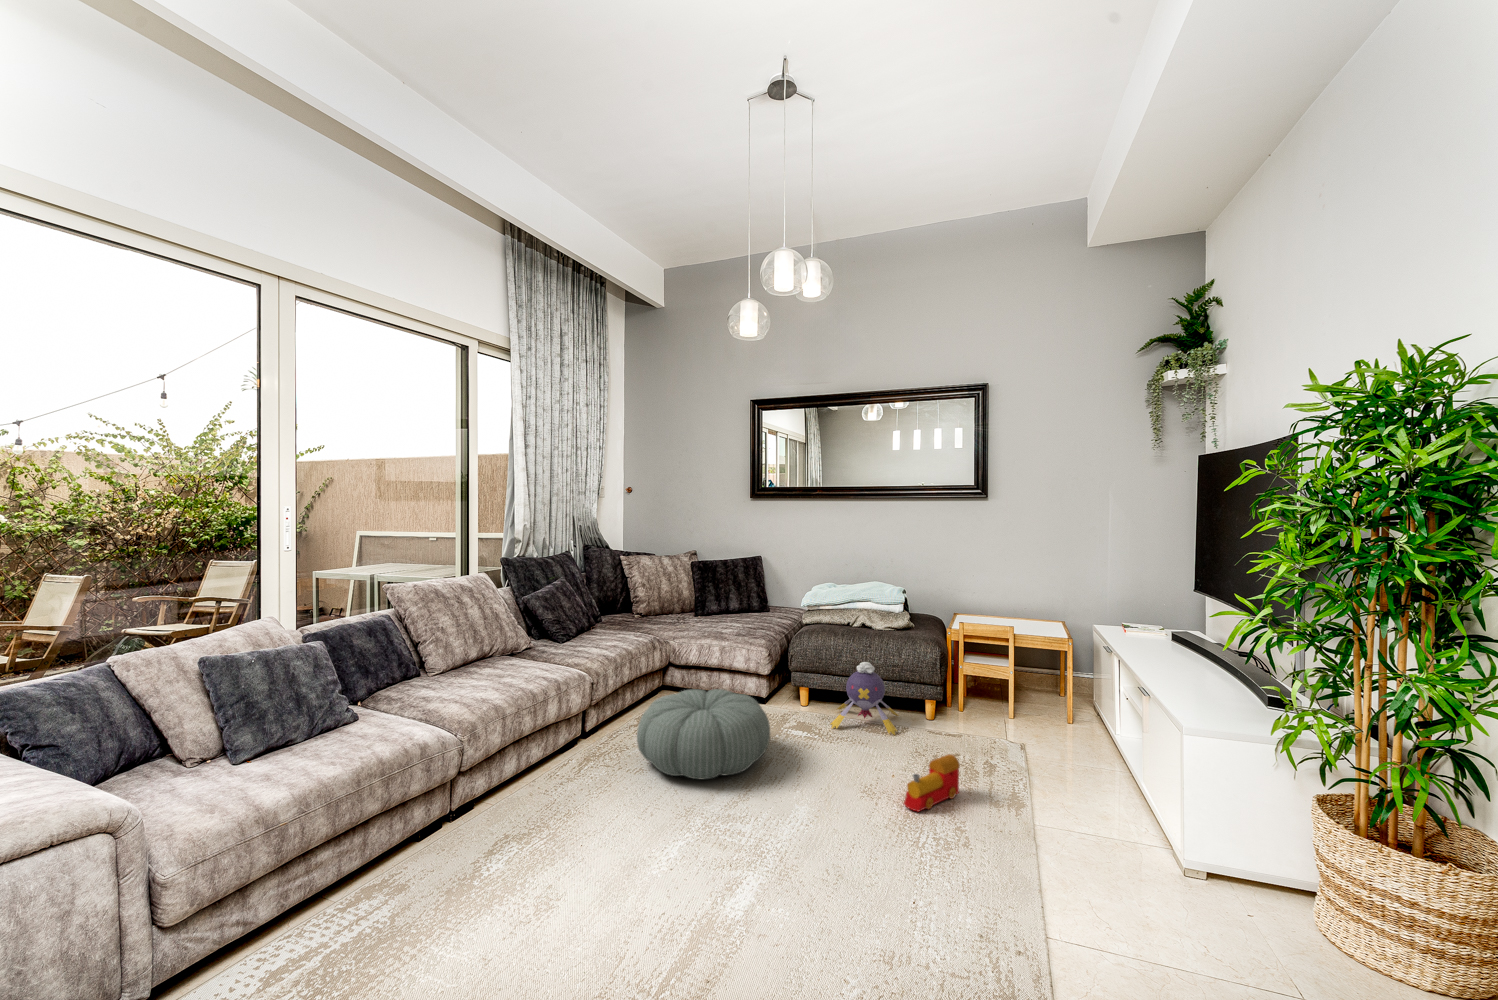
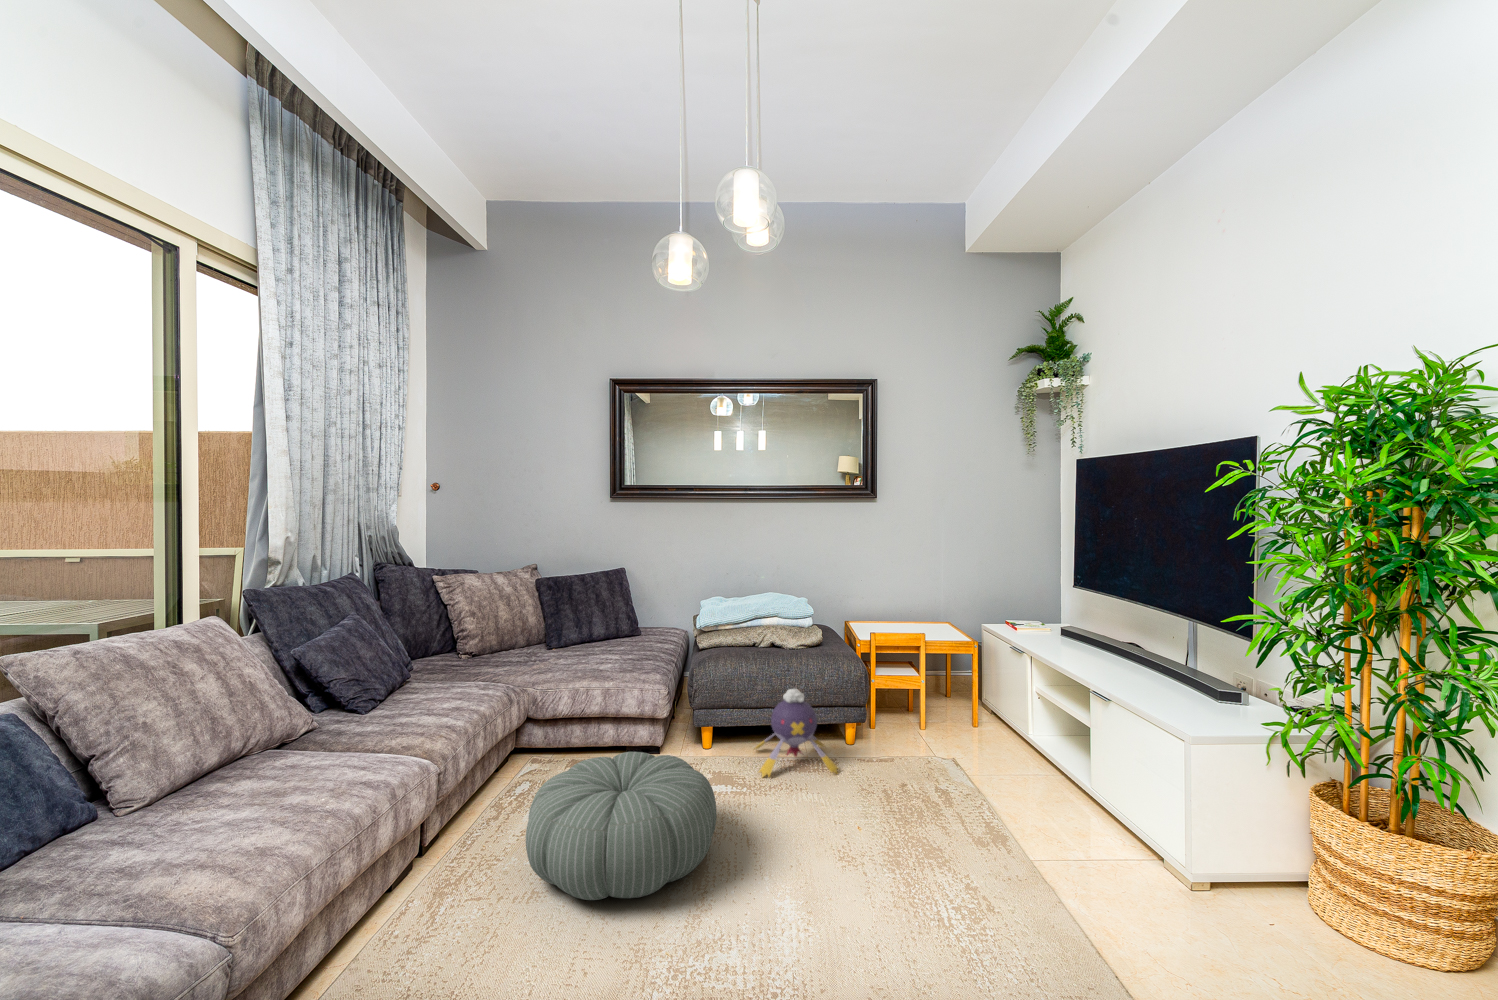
toy train: present [904,754,960,812] -> none [913,797,960,883]

